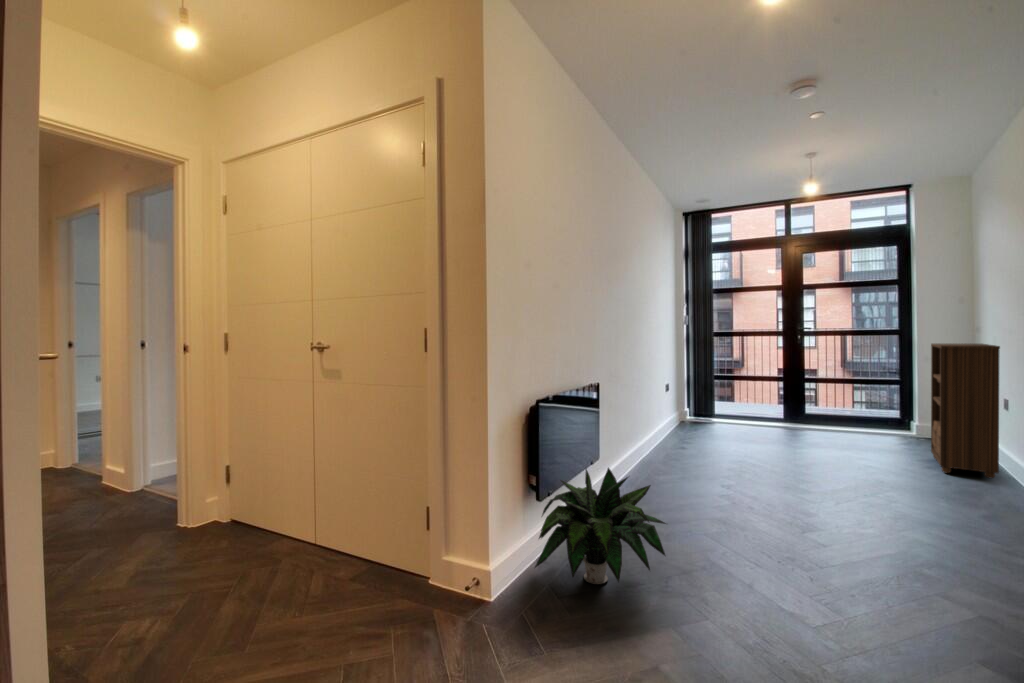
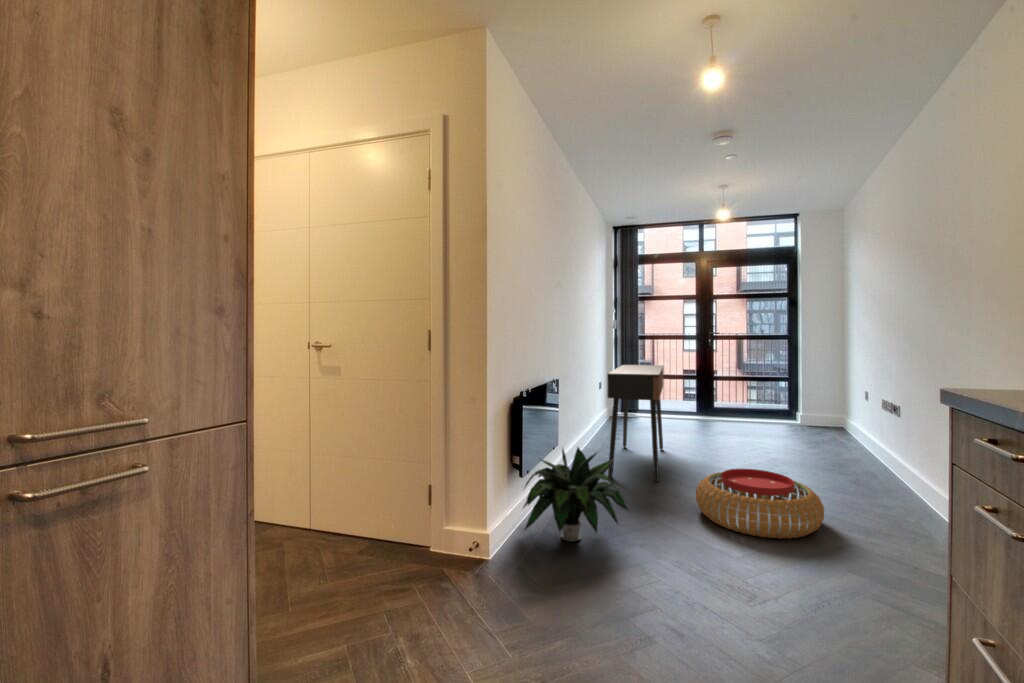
bookshelf: present [931,344,1000,478] -> none [810,347,858,453]
console table: none [659,366,735,507] -> present [607,365,663,481]
pouf: none [763,501,947,605] -> present [696,469,824,539]

